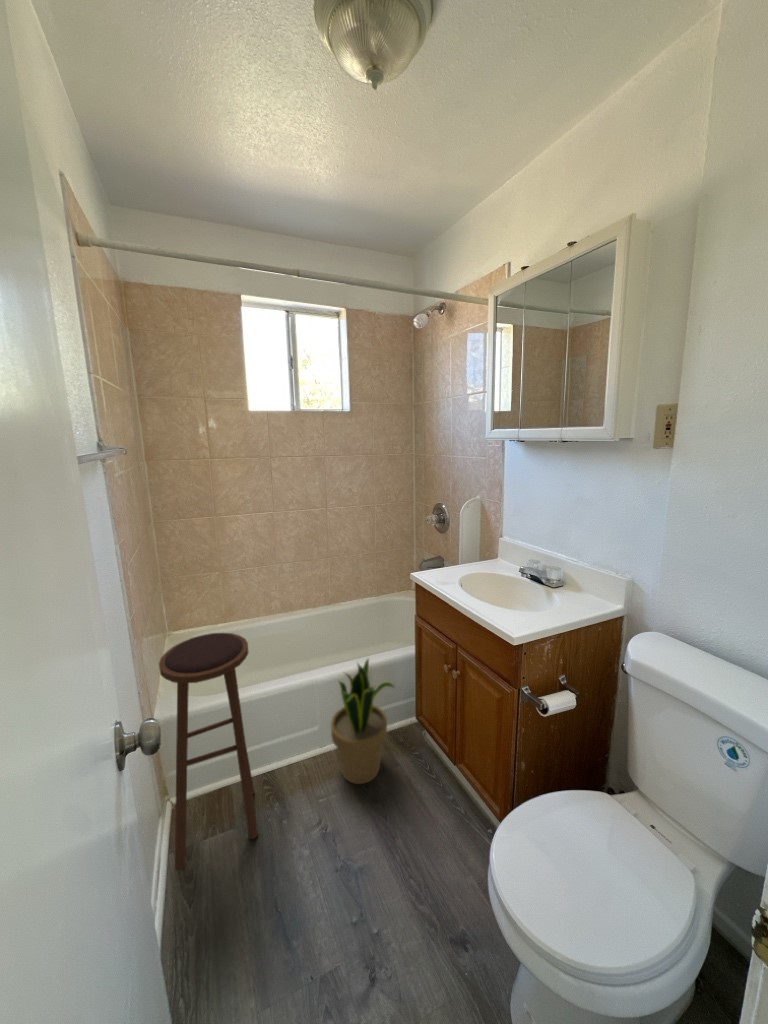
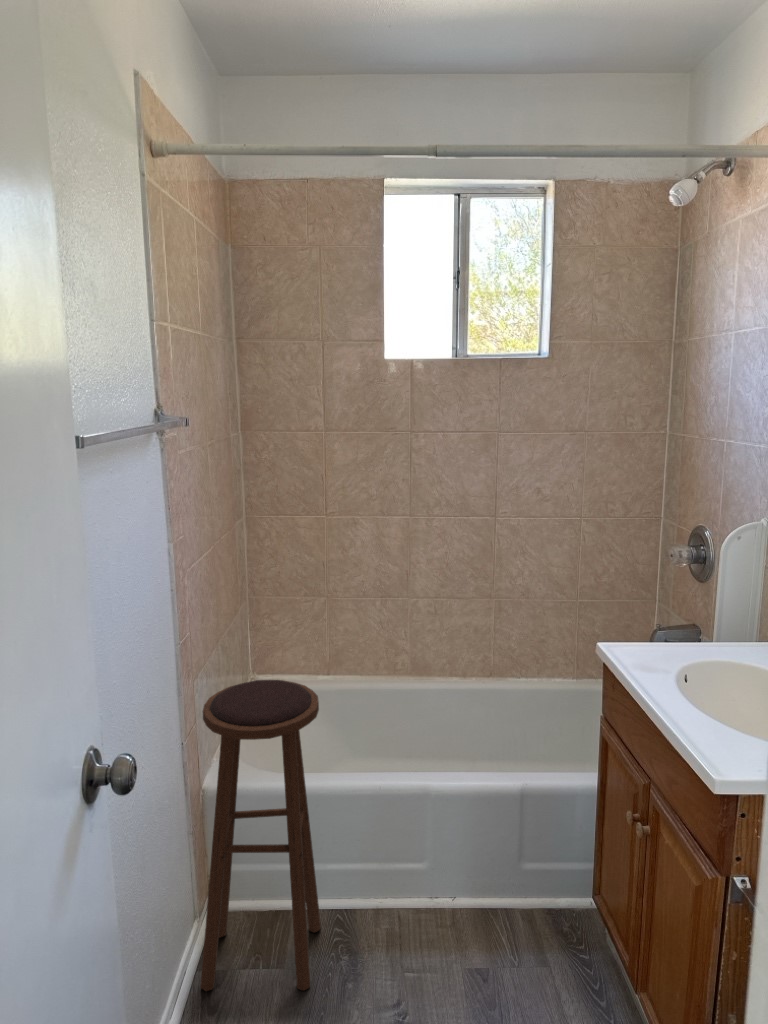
potted plant: present [331,659,394,784] -> none [438,773,549,976]

